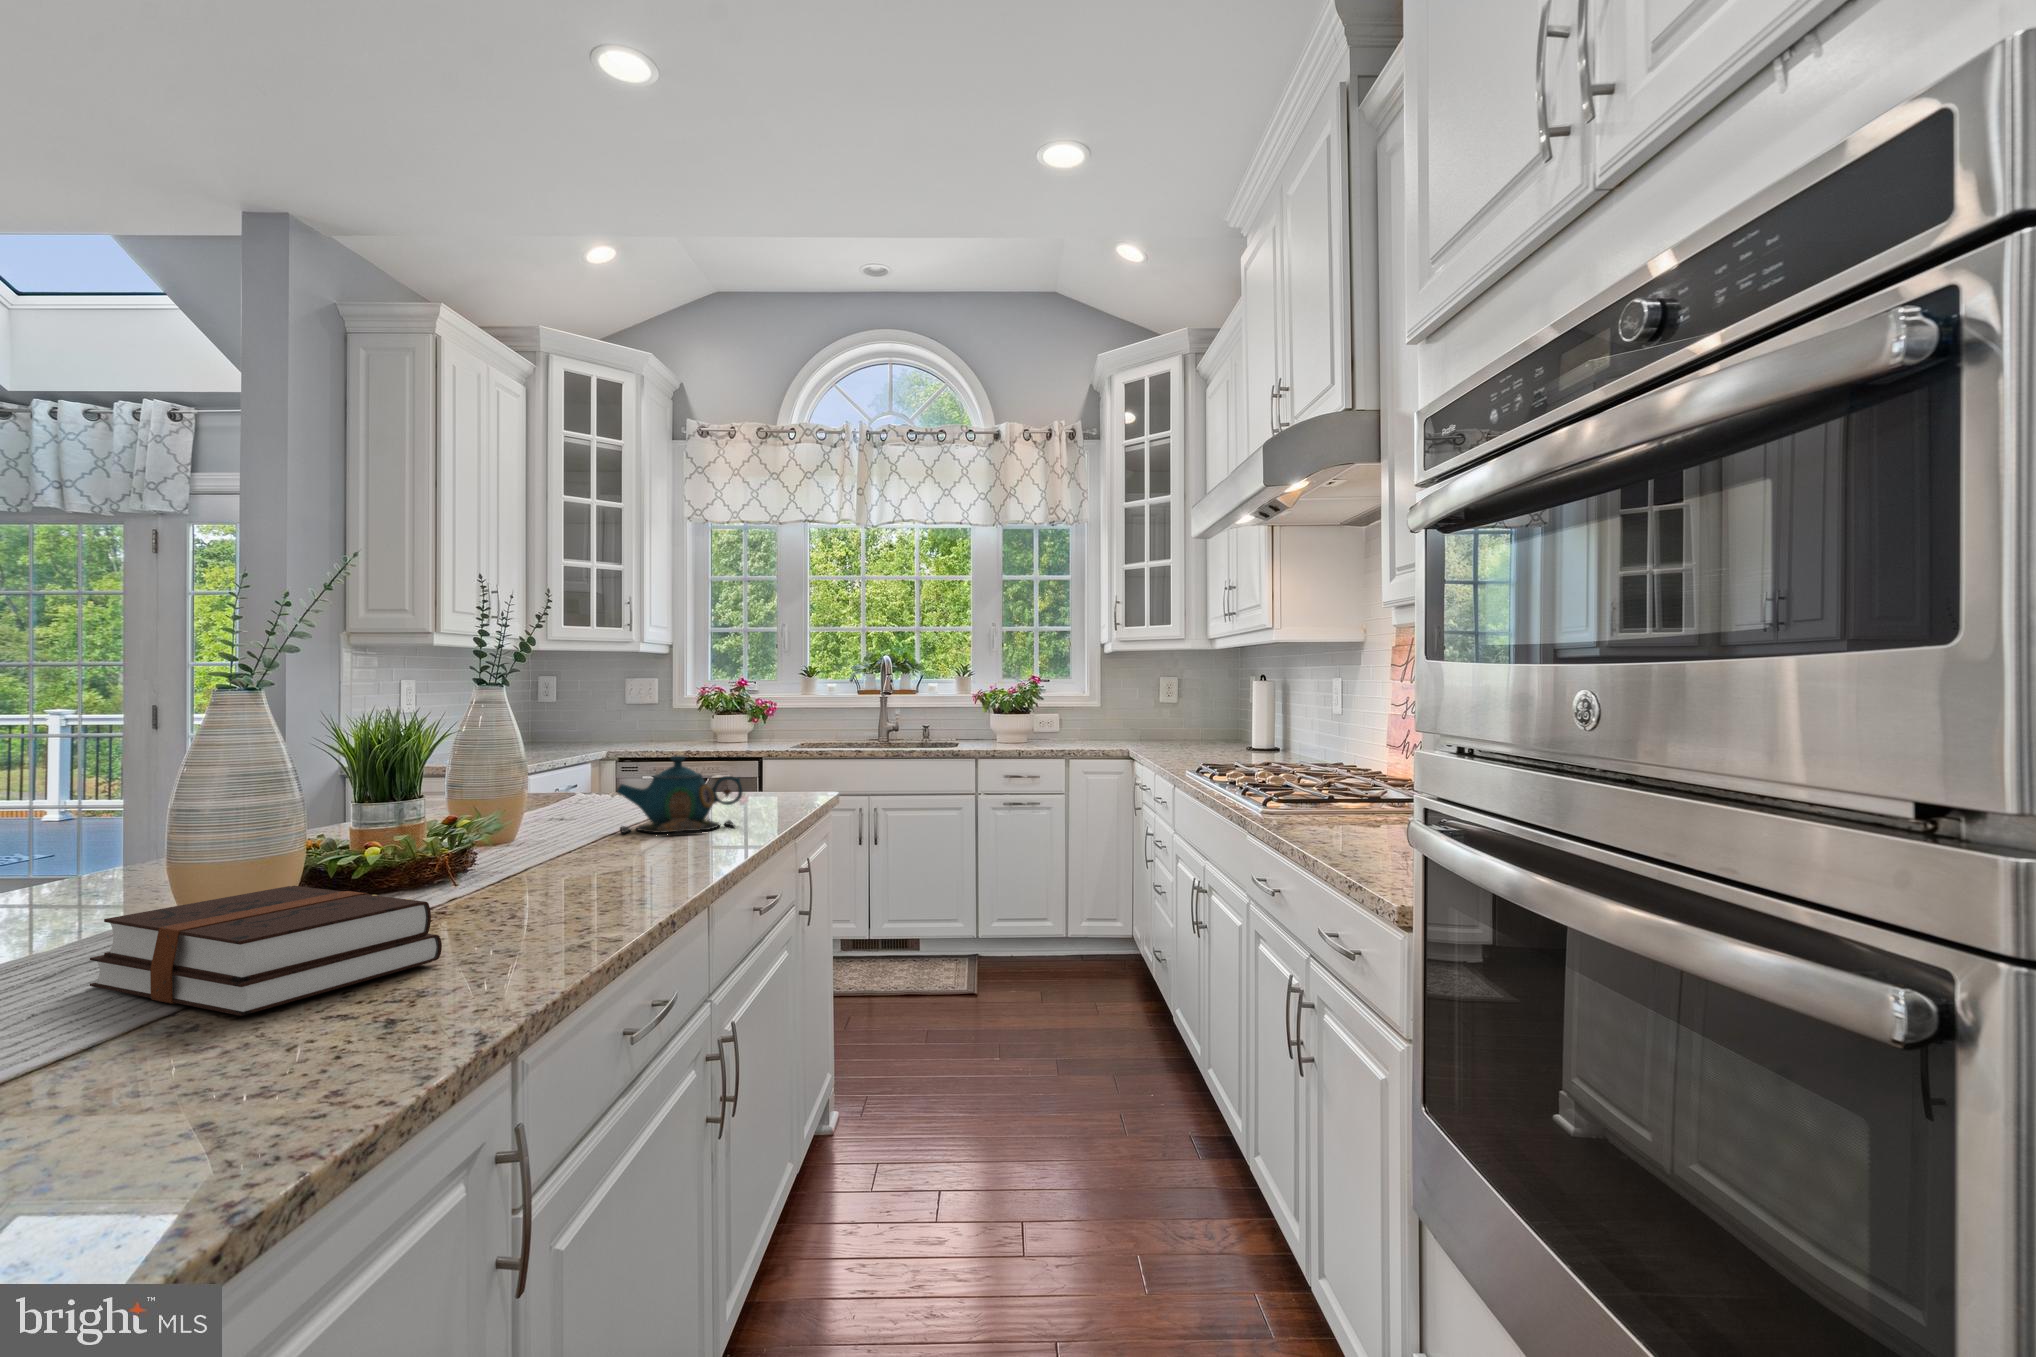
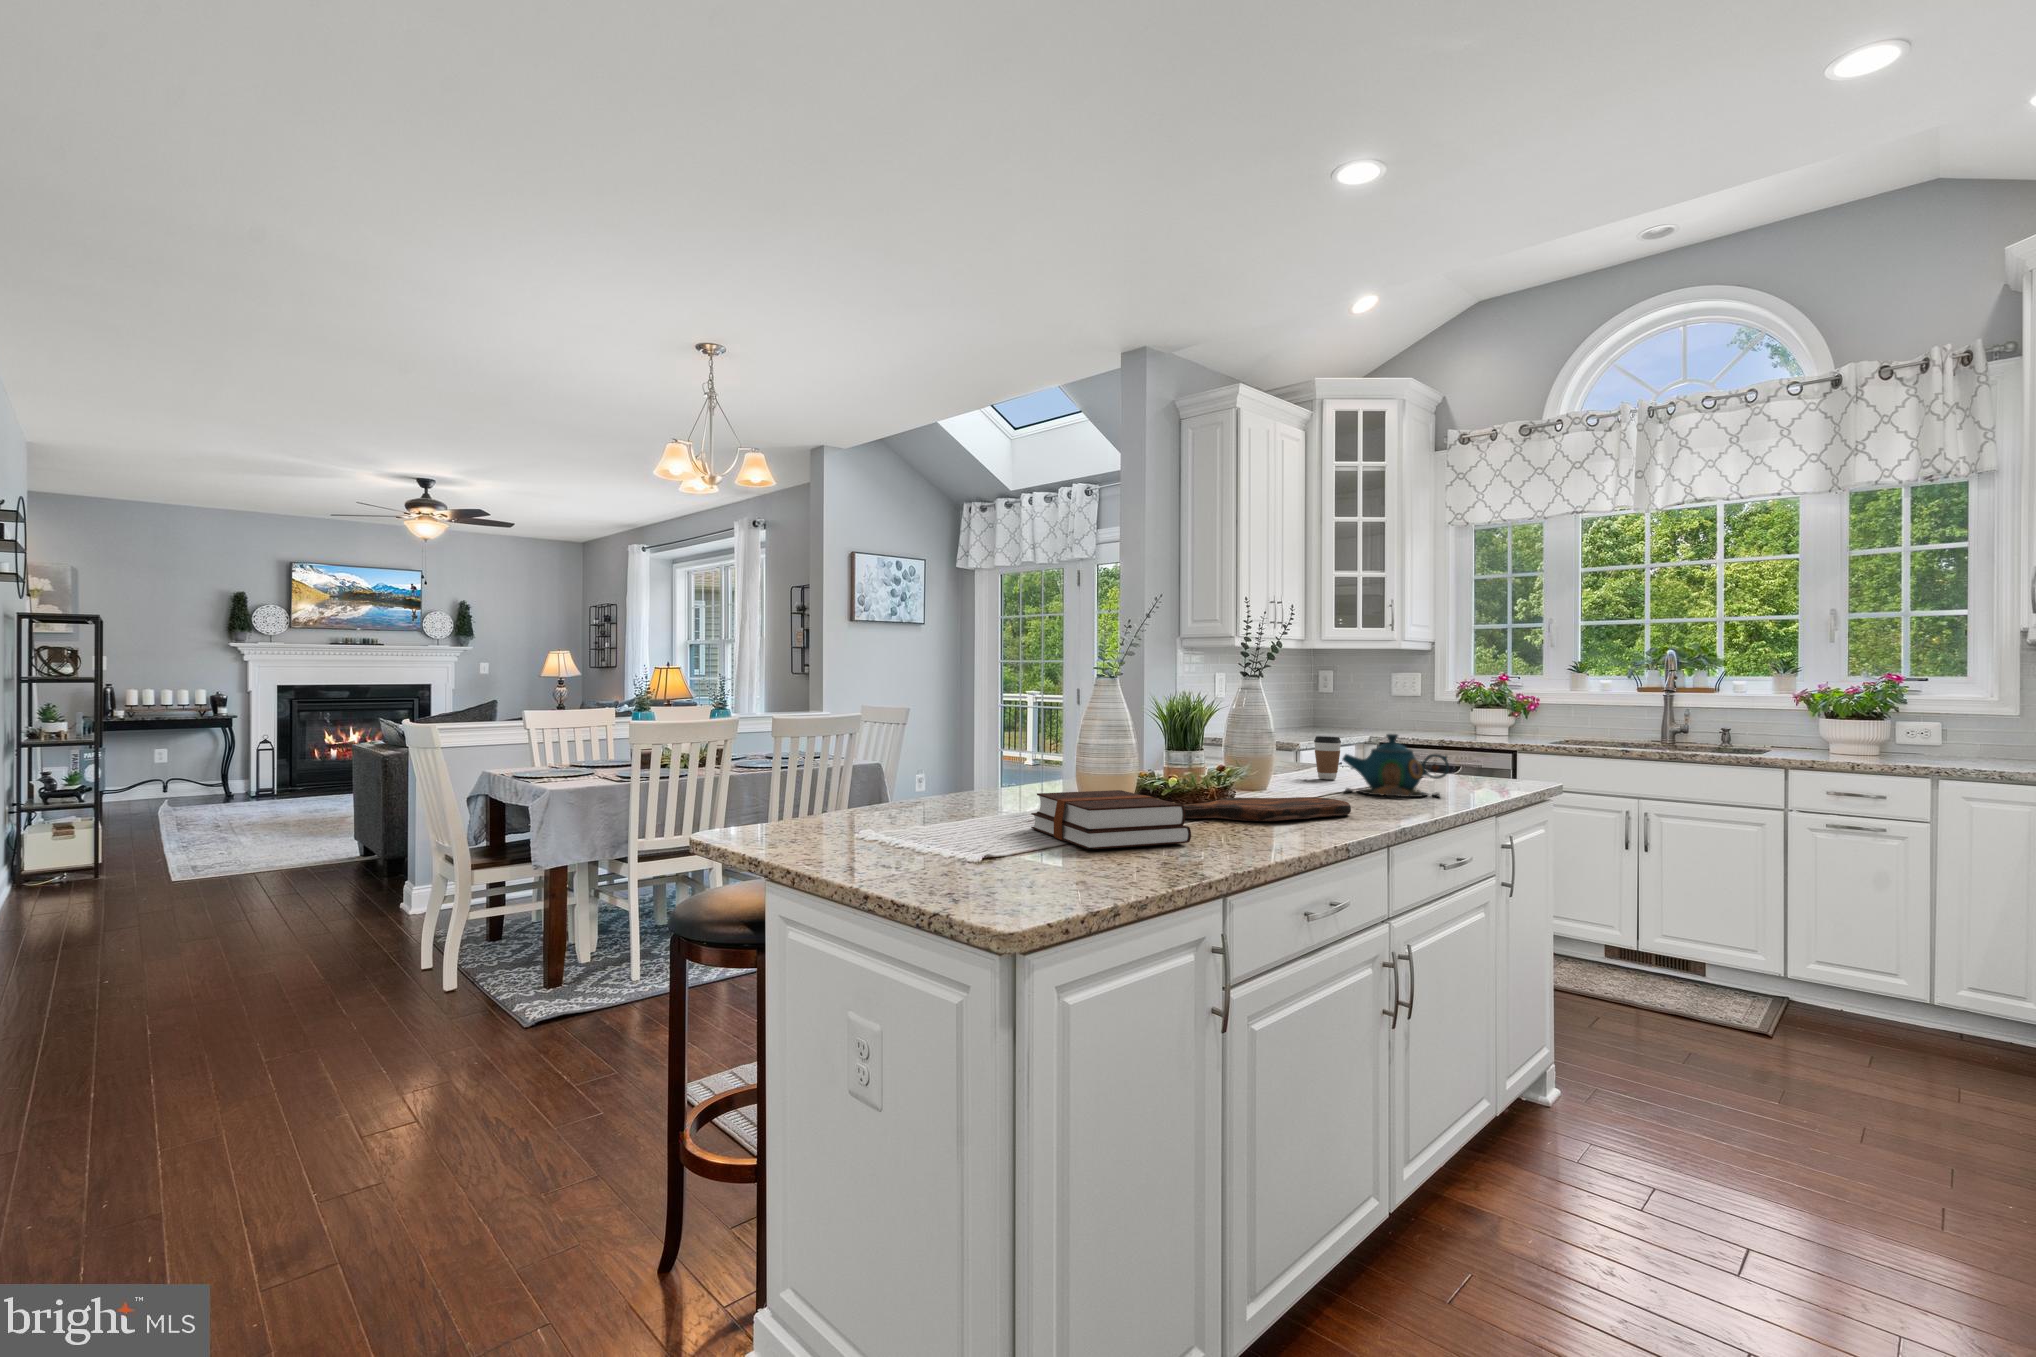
coffee cup: none [571,762,607,816] -> present [1314,736,1341,780]
cutting board: none [386,848,651,912] -> present [1183,797,1351,821]

